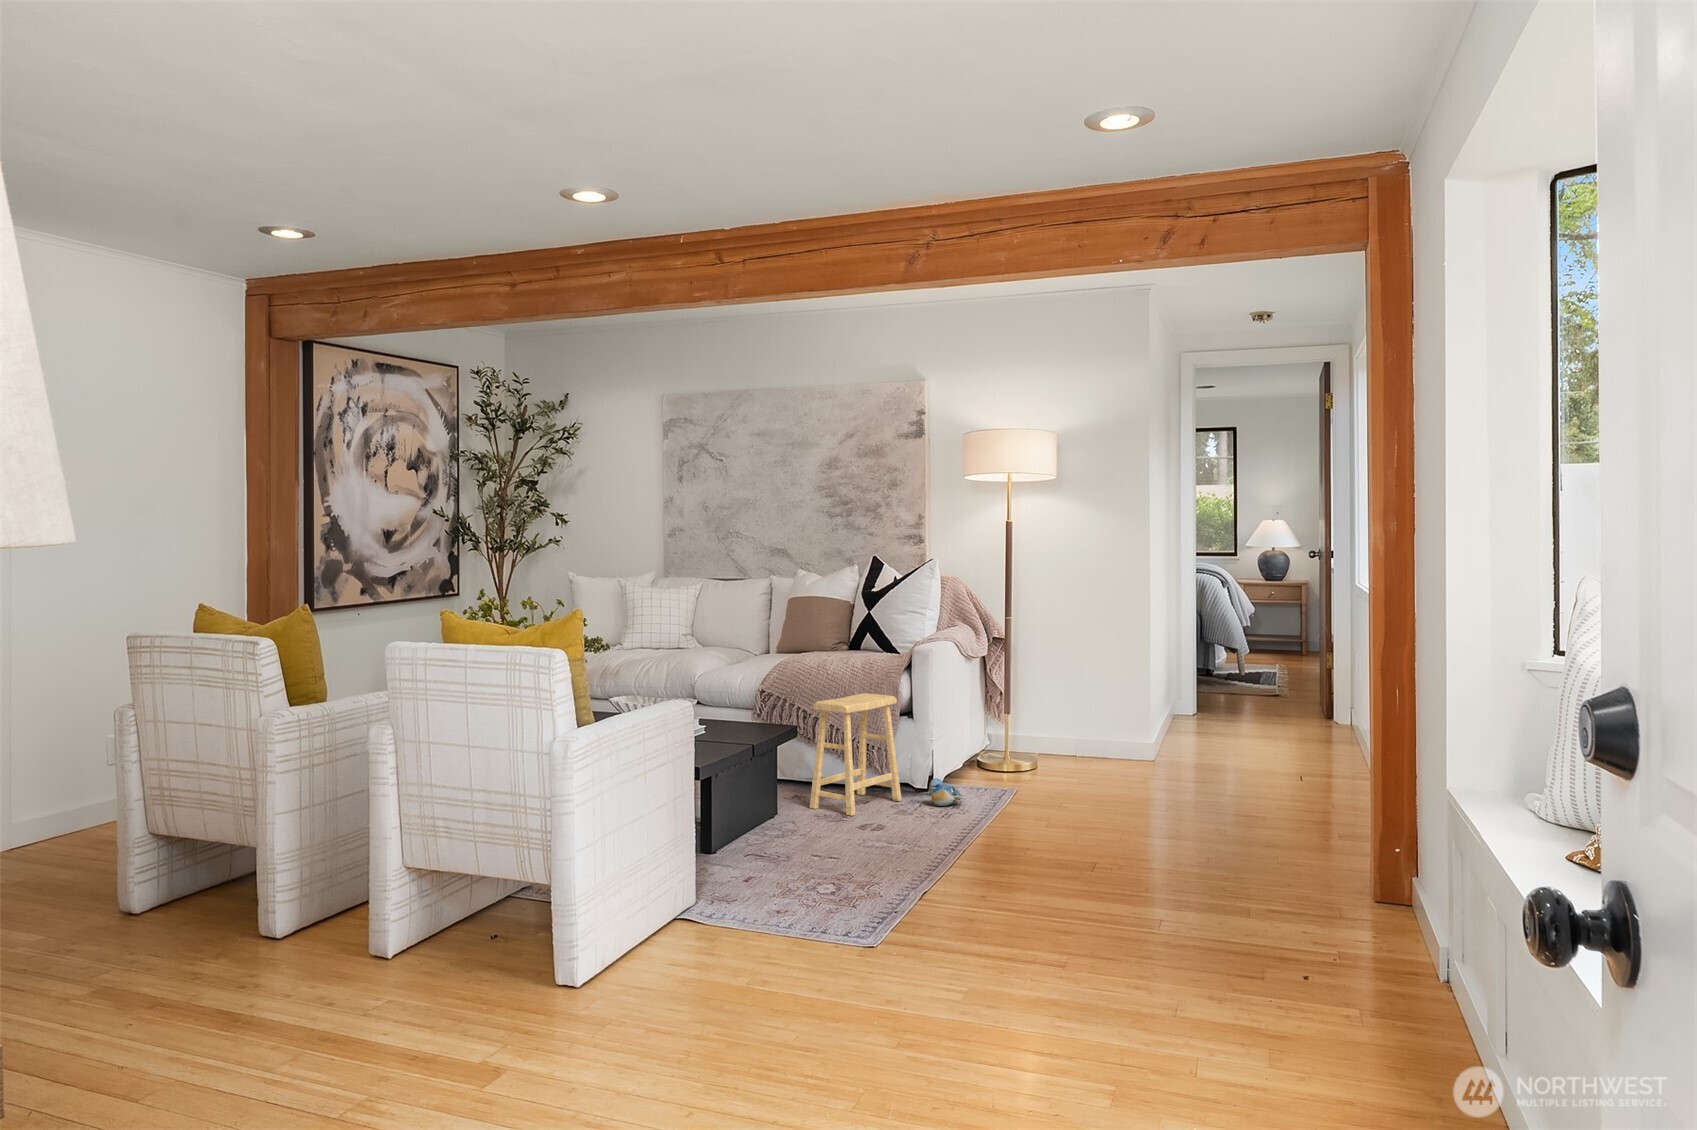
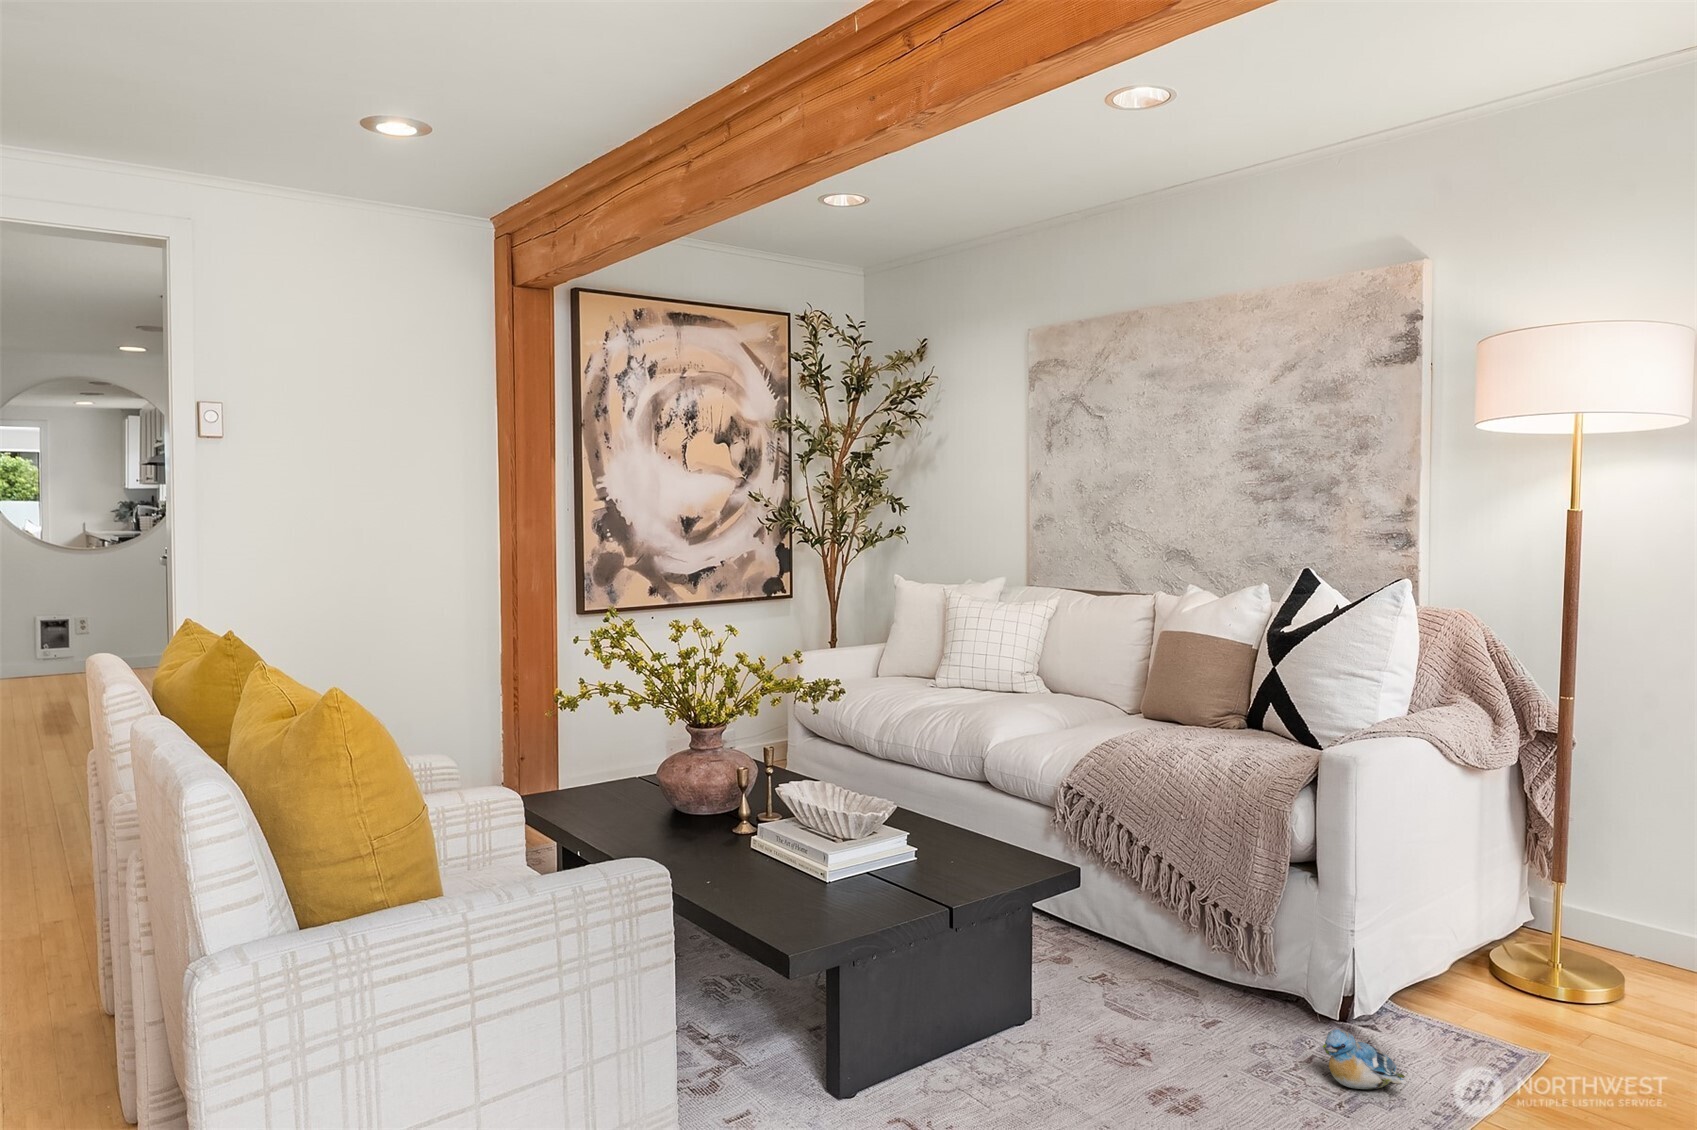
footstool: present [810,693,901,816] -> none [1084,826,1275,1077]

